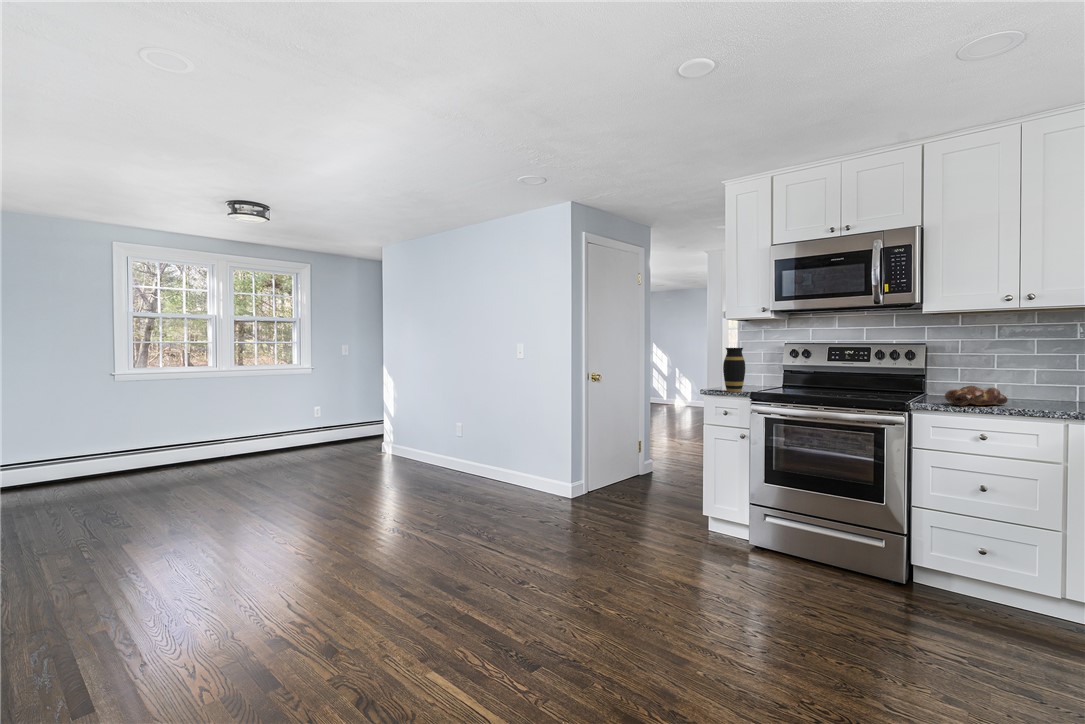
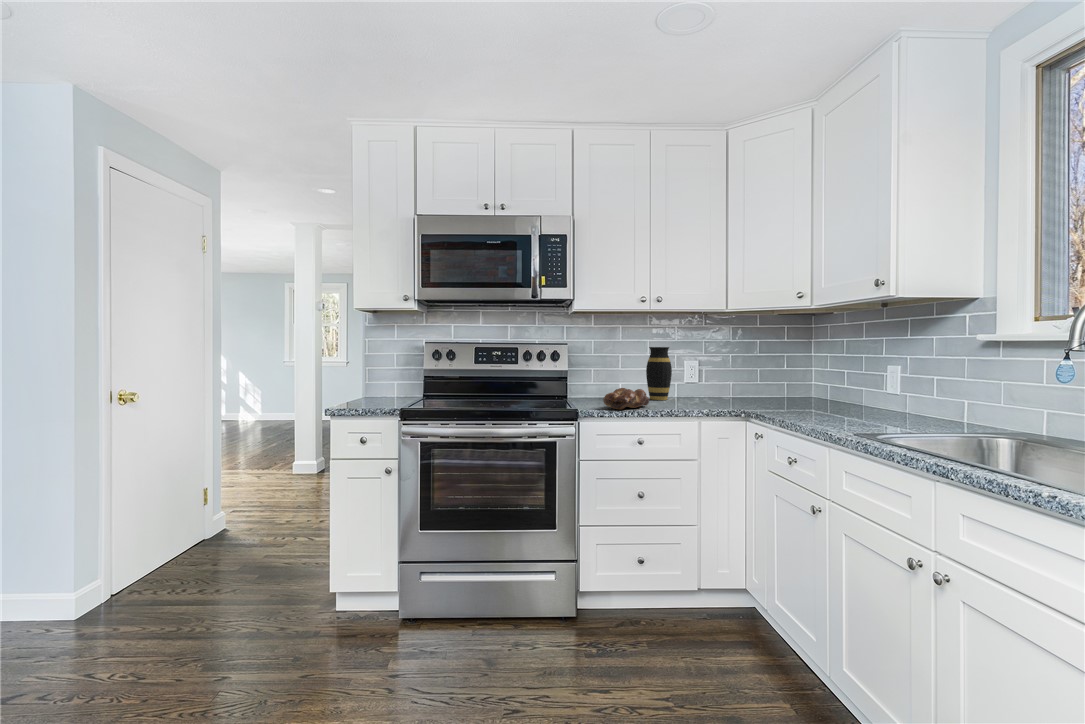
vase: present [723,348,745,392] -> present [646,347,672,400]

